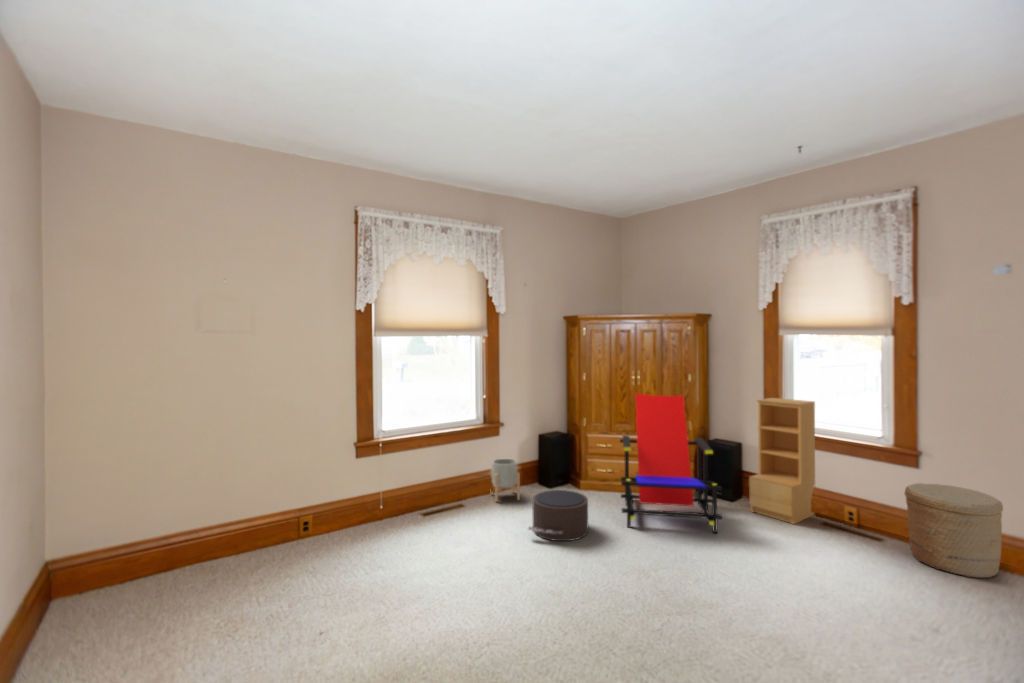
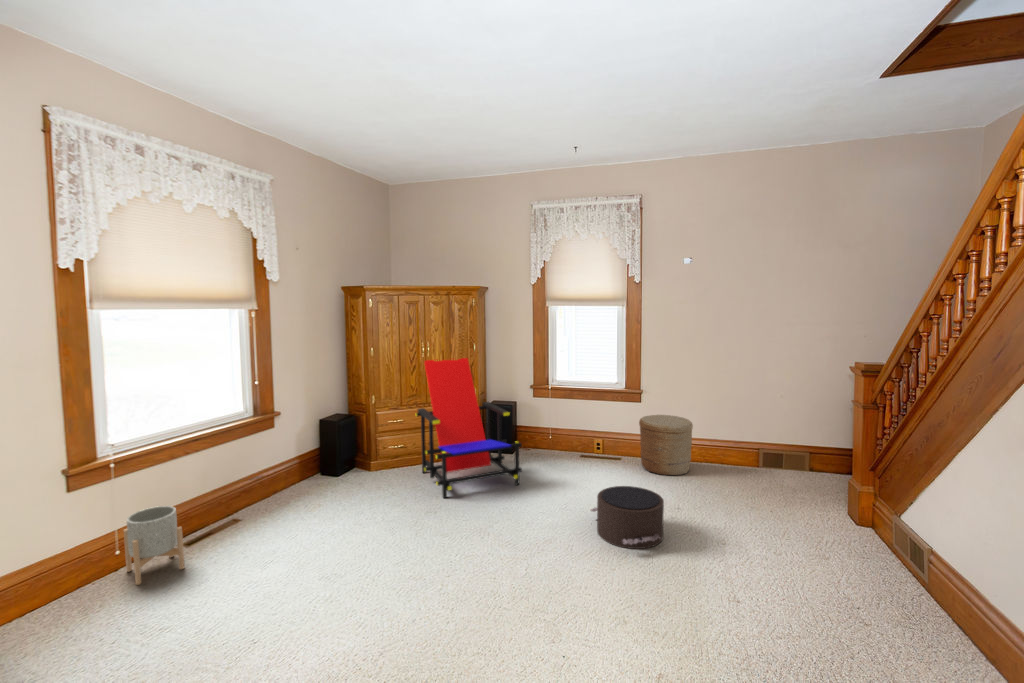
bookshelf: present [749,398,815,524] -> none [529,360,573,464]
planter: present [490,458,520,502] -> present [124,506,184,585]
pouf: present [528,490,588,541] -> present [591,486,664,549]

